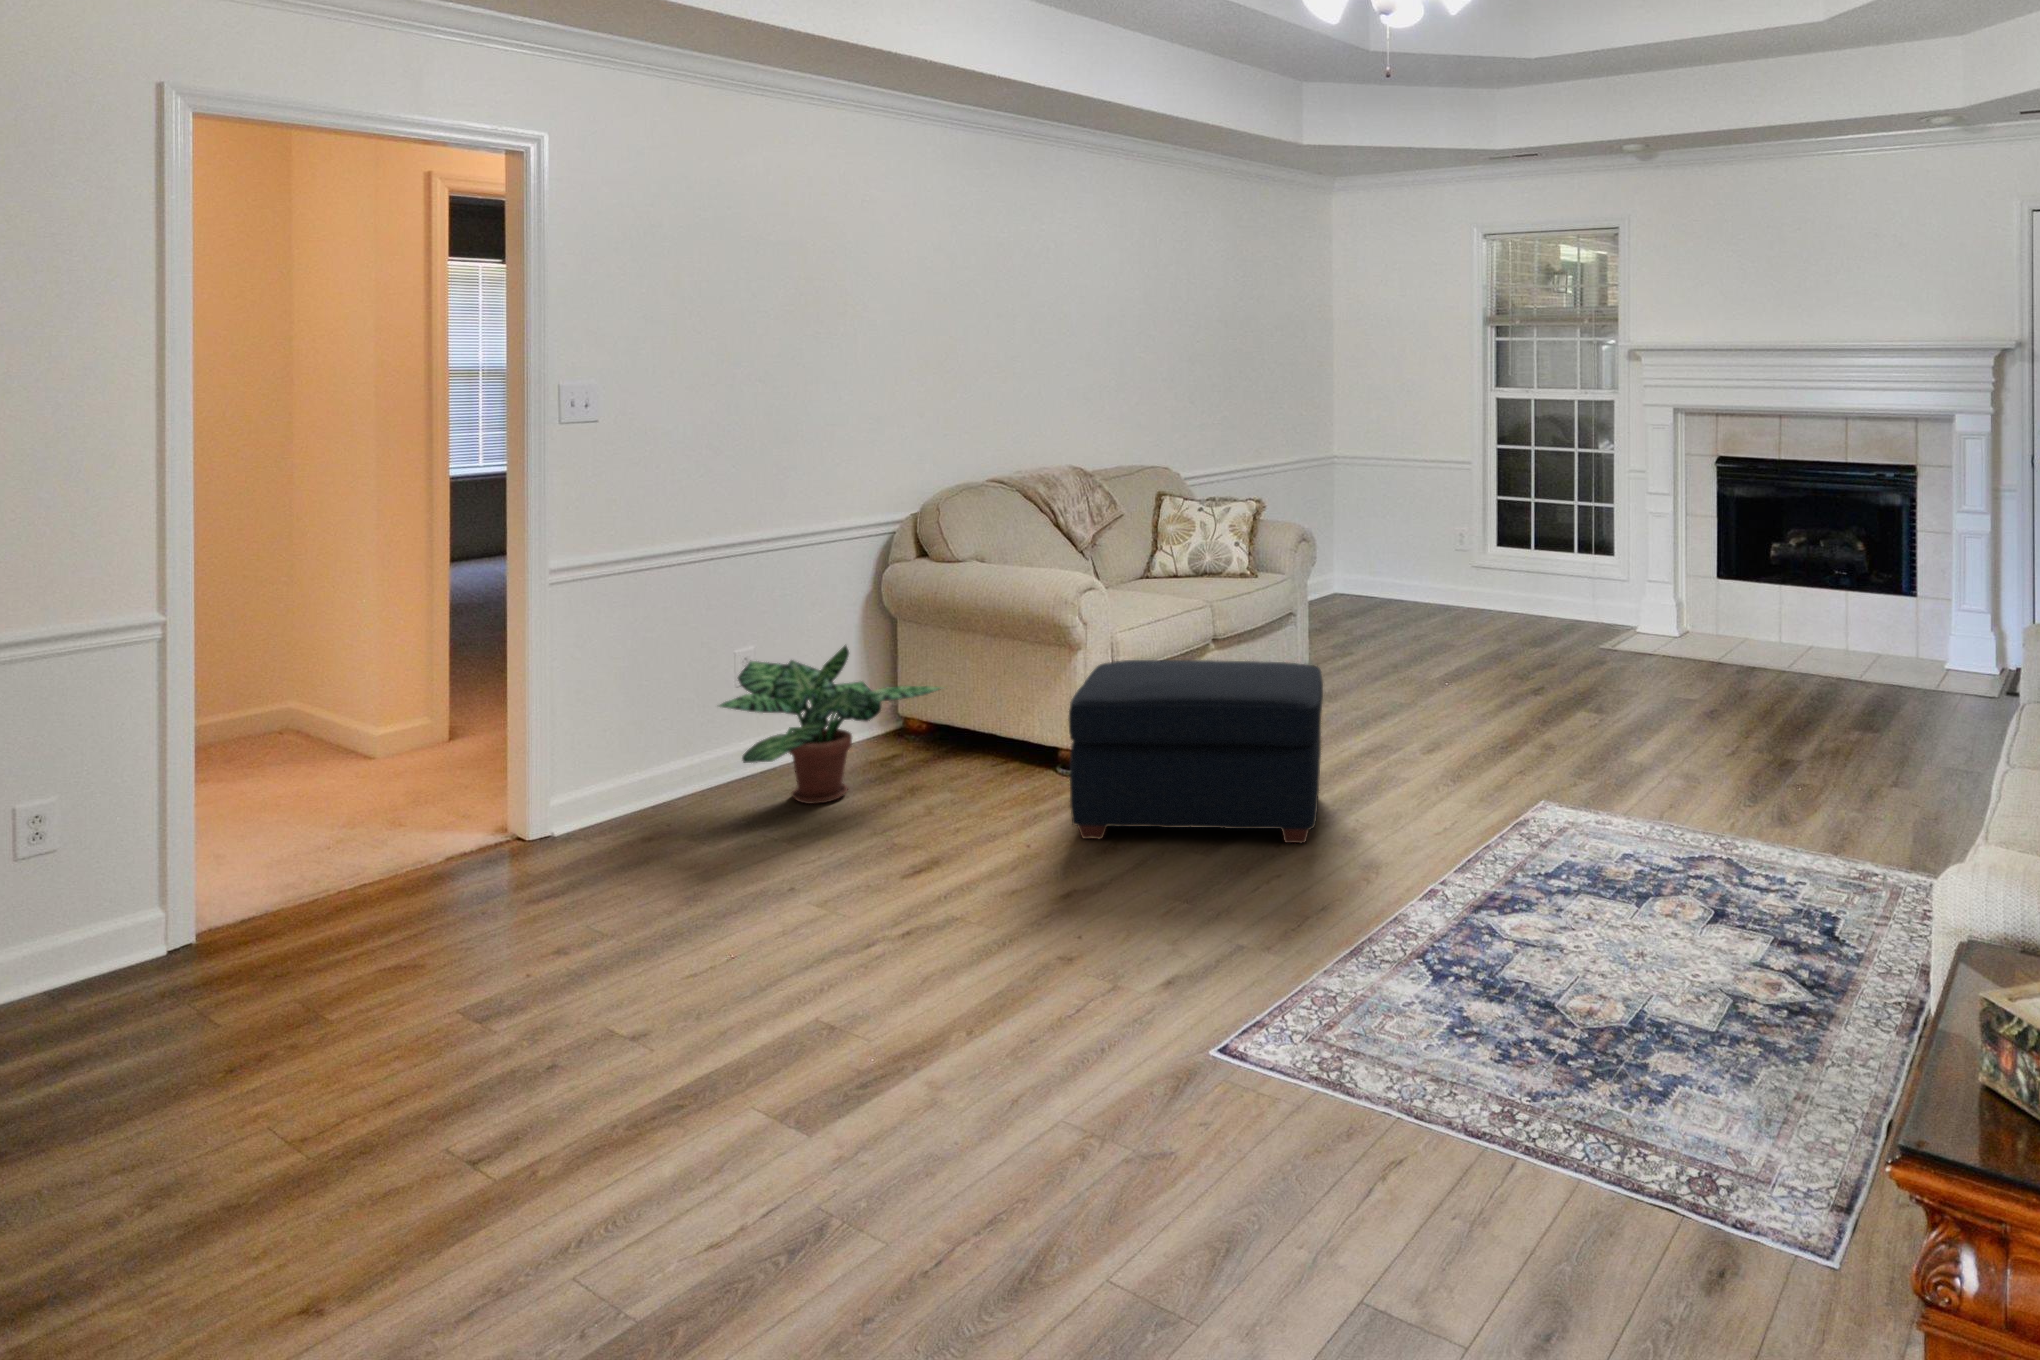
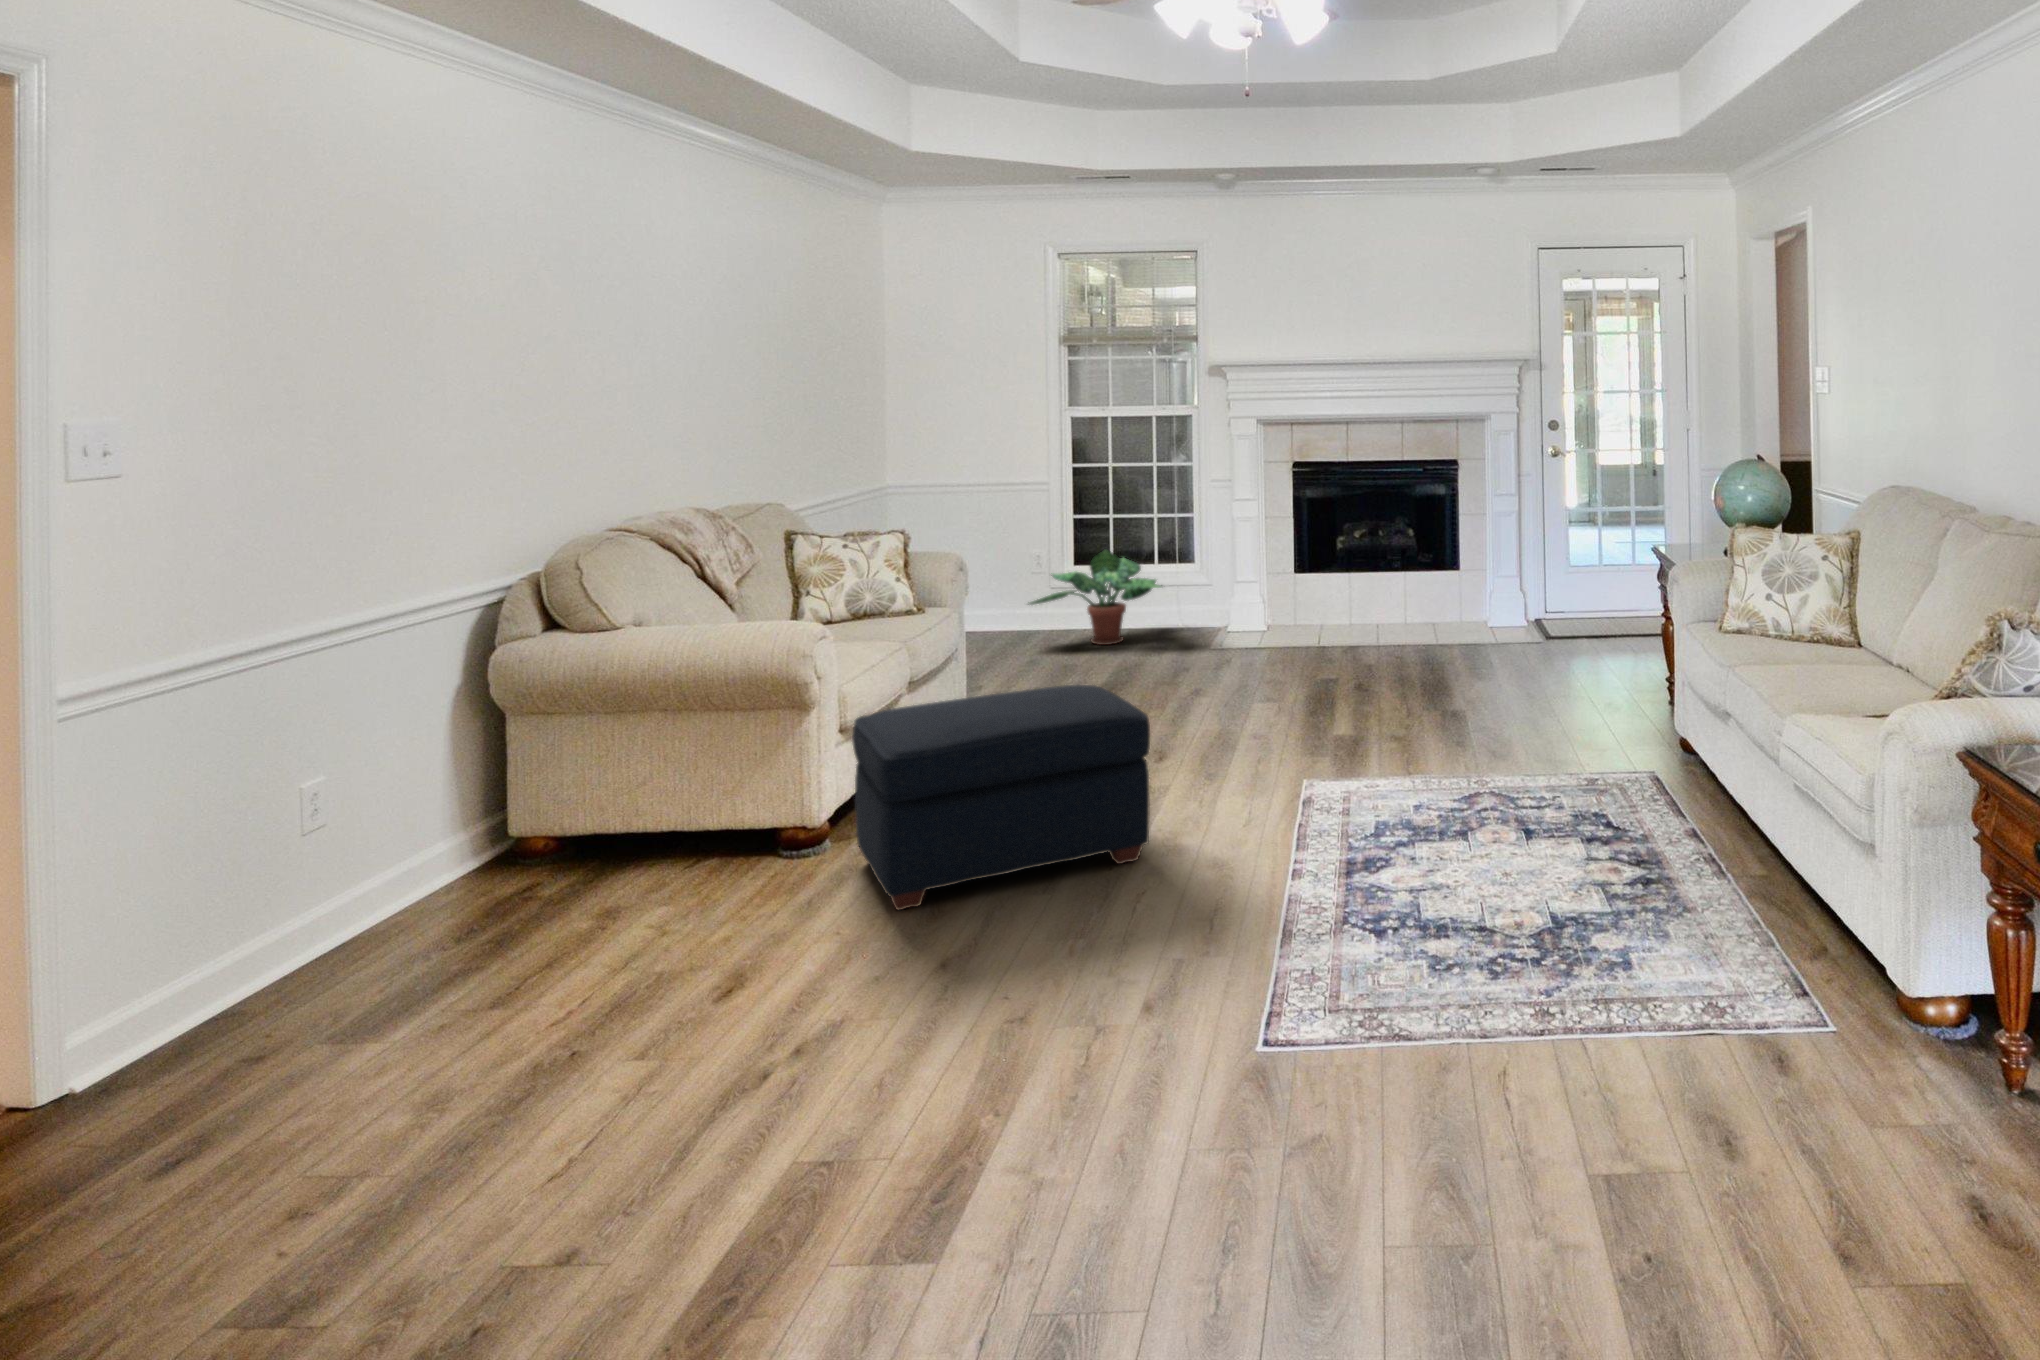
potted plant: present [719,645,942,804] -> present [1030,549,1162,645]

